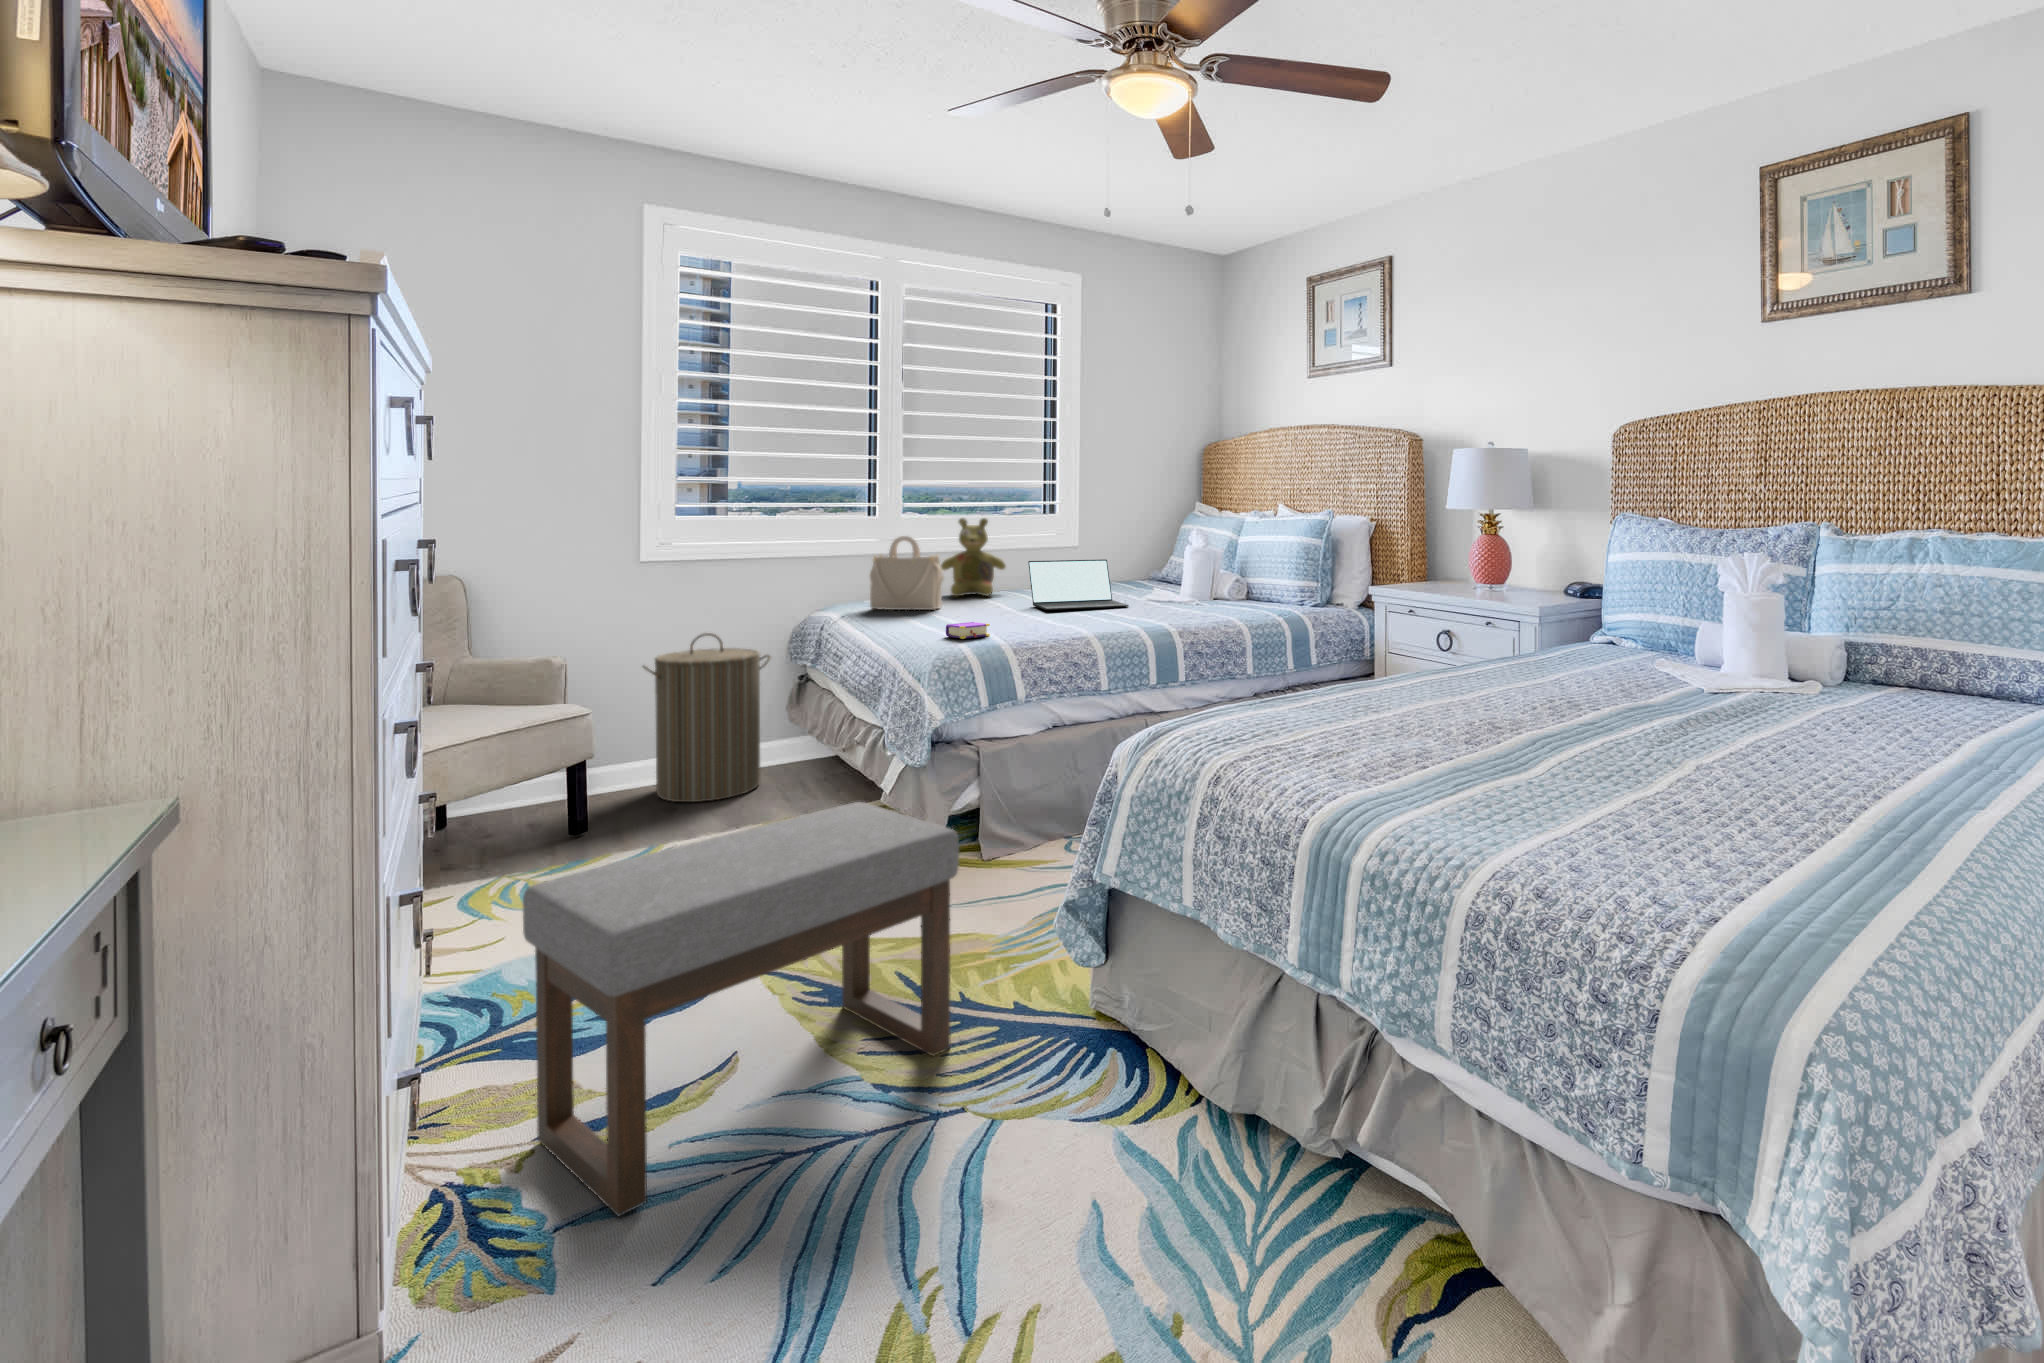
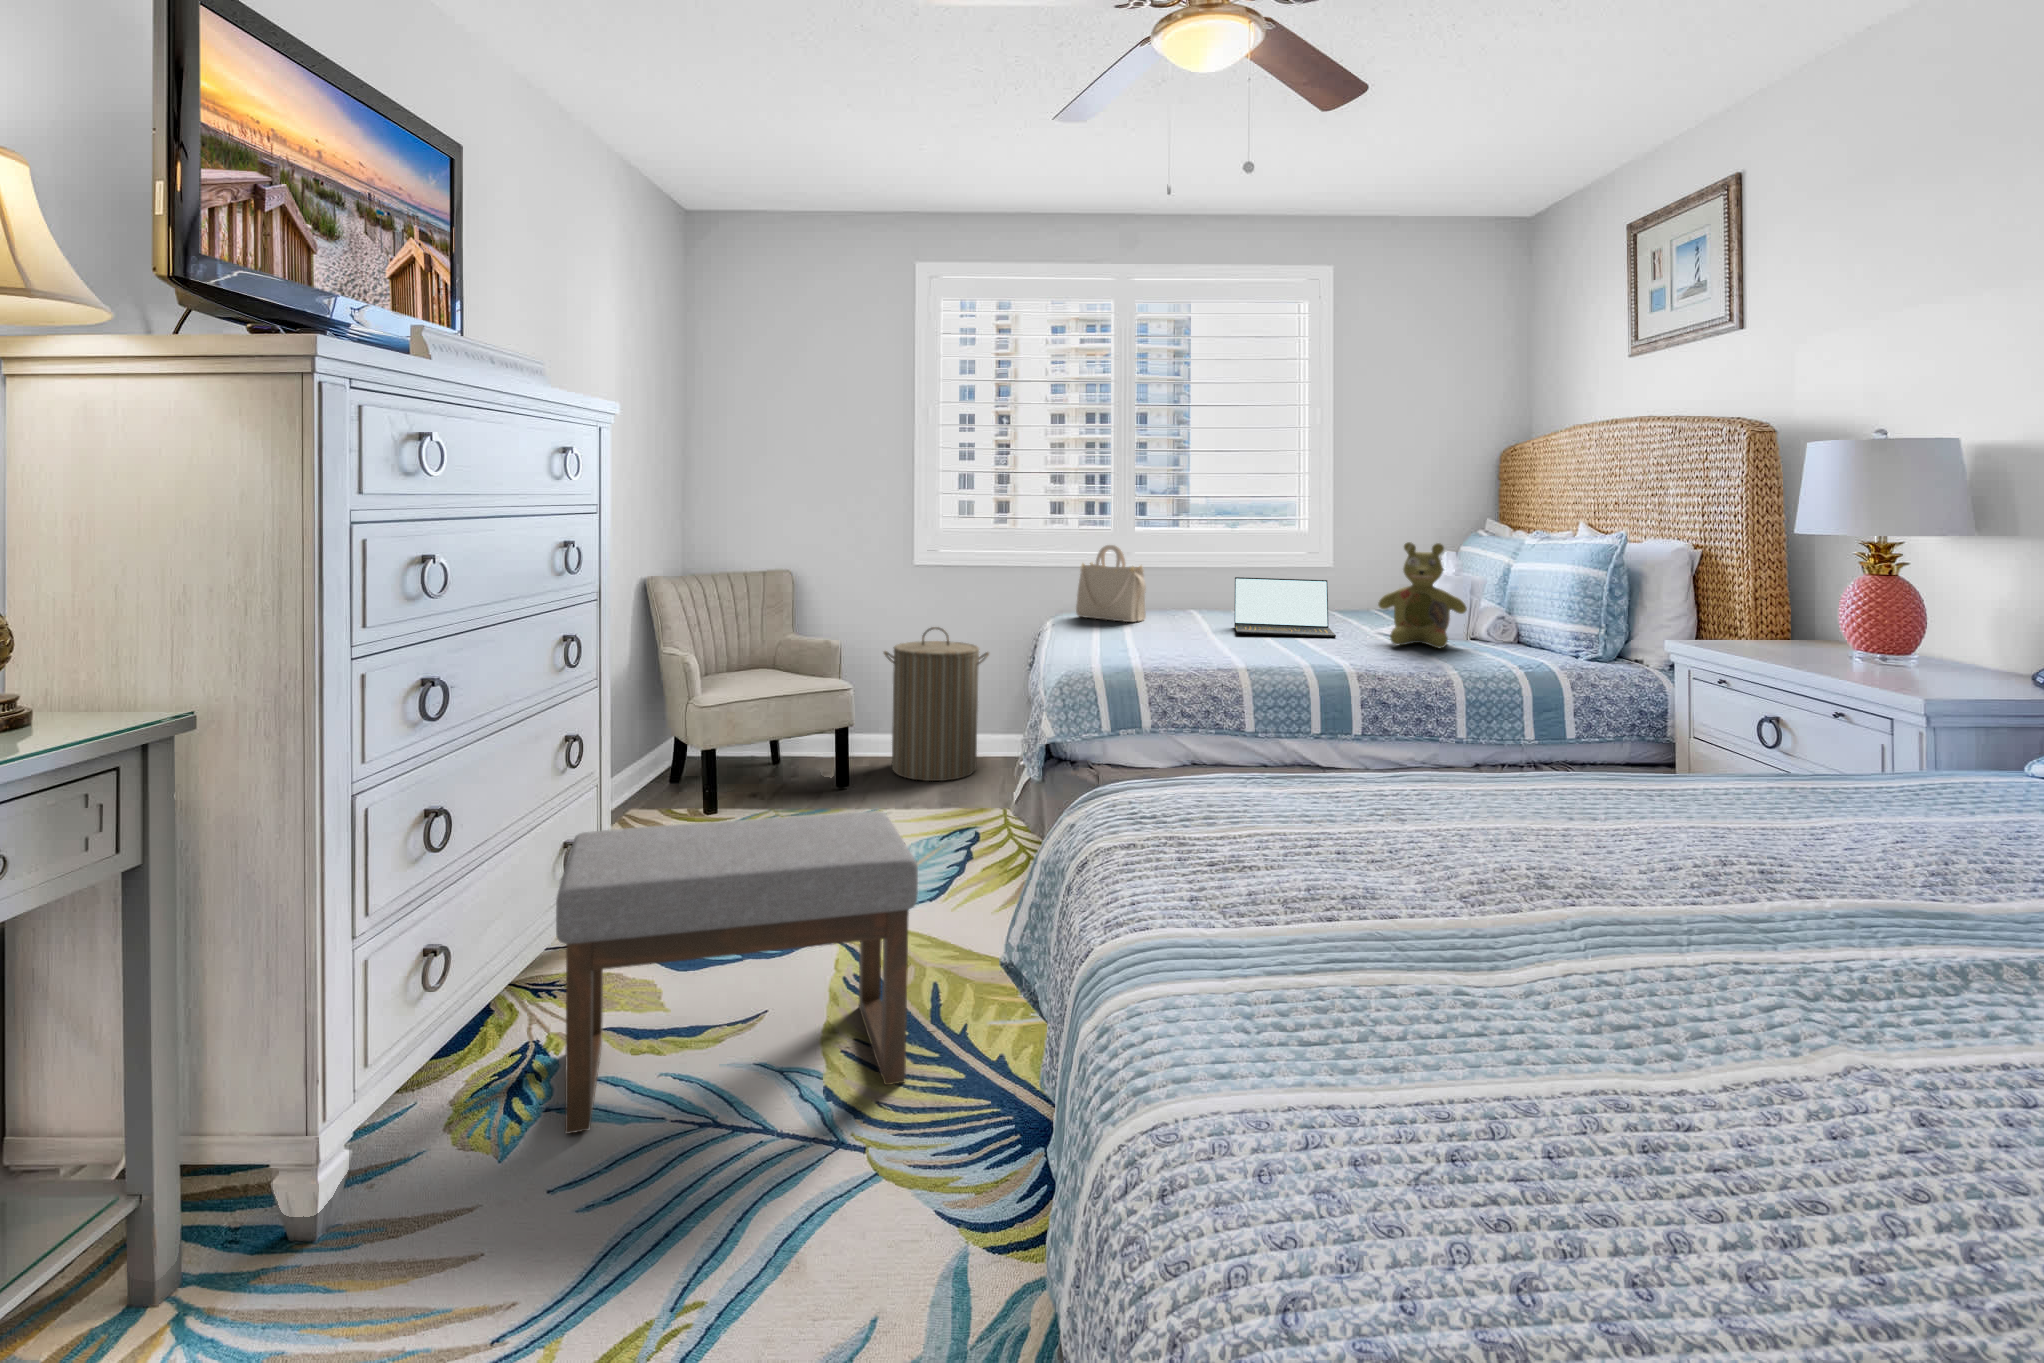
stuffed bear: present [941,518,1006,596] -> present [1378,542,1467,648]
book: present [946,622,990,639] -> none [1082,640,1158,660]

